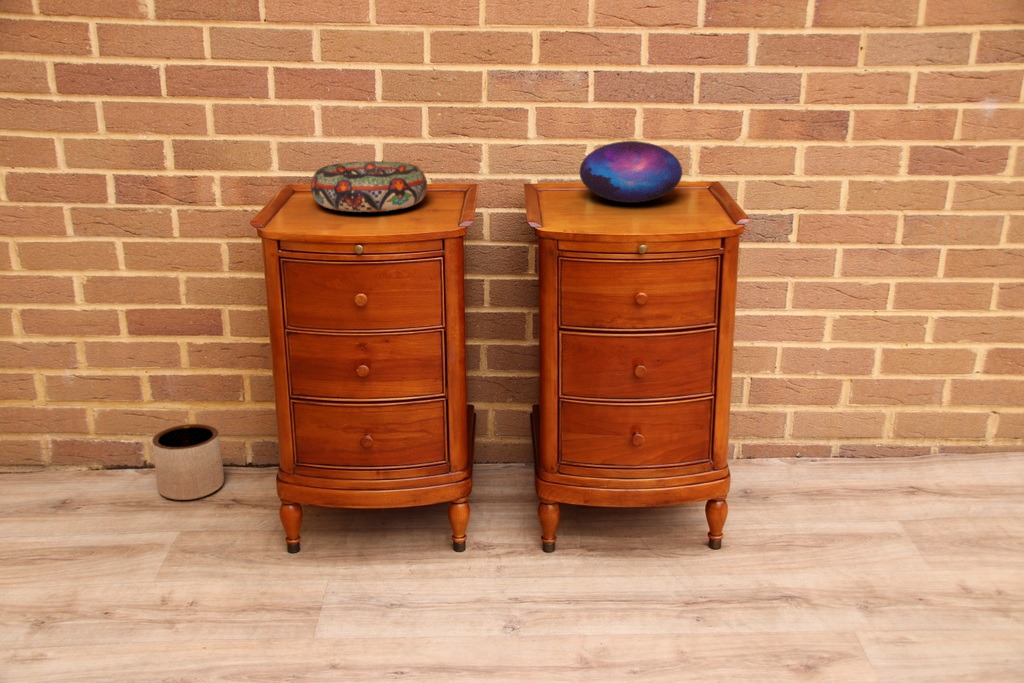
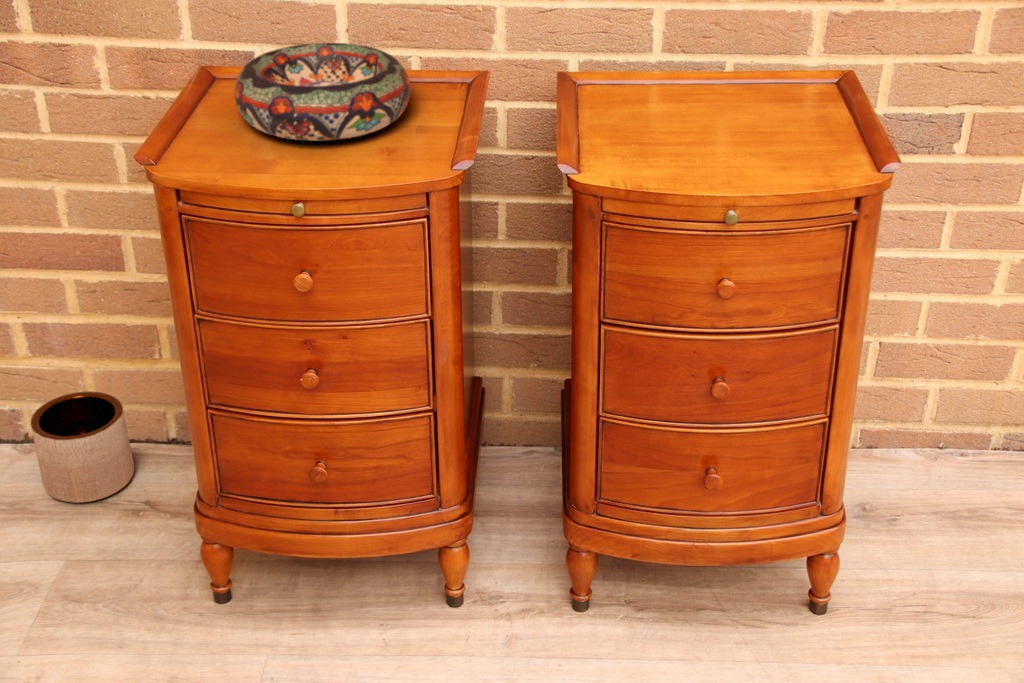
decorative orb: present [579,141,682,203] -> none [642,22,799,123]

